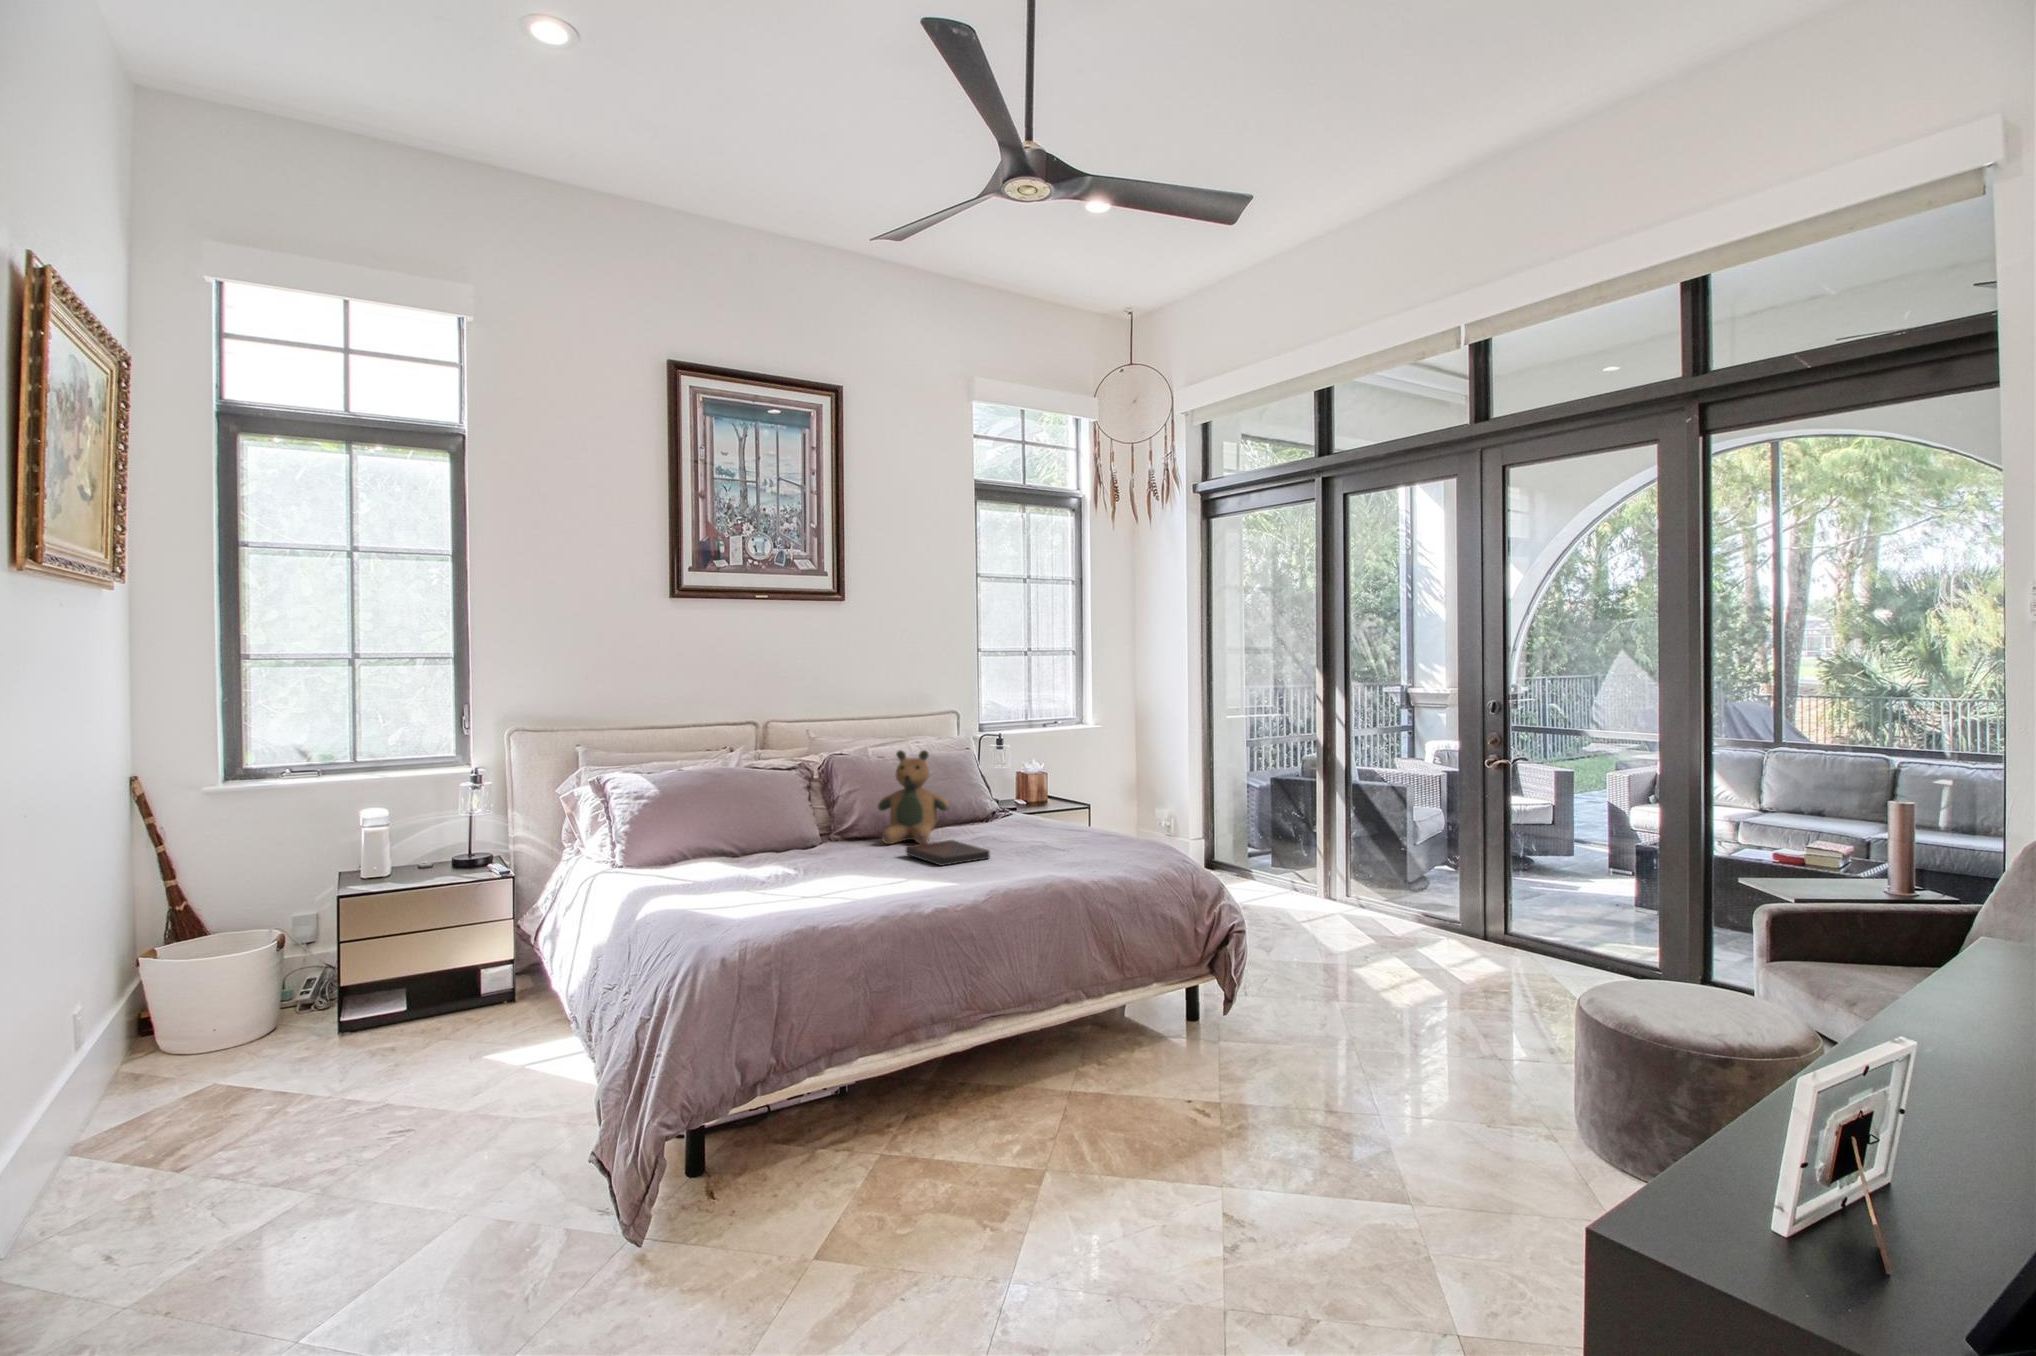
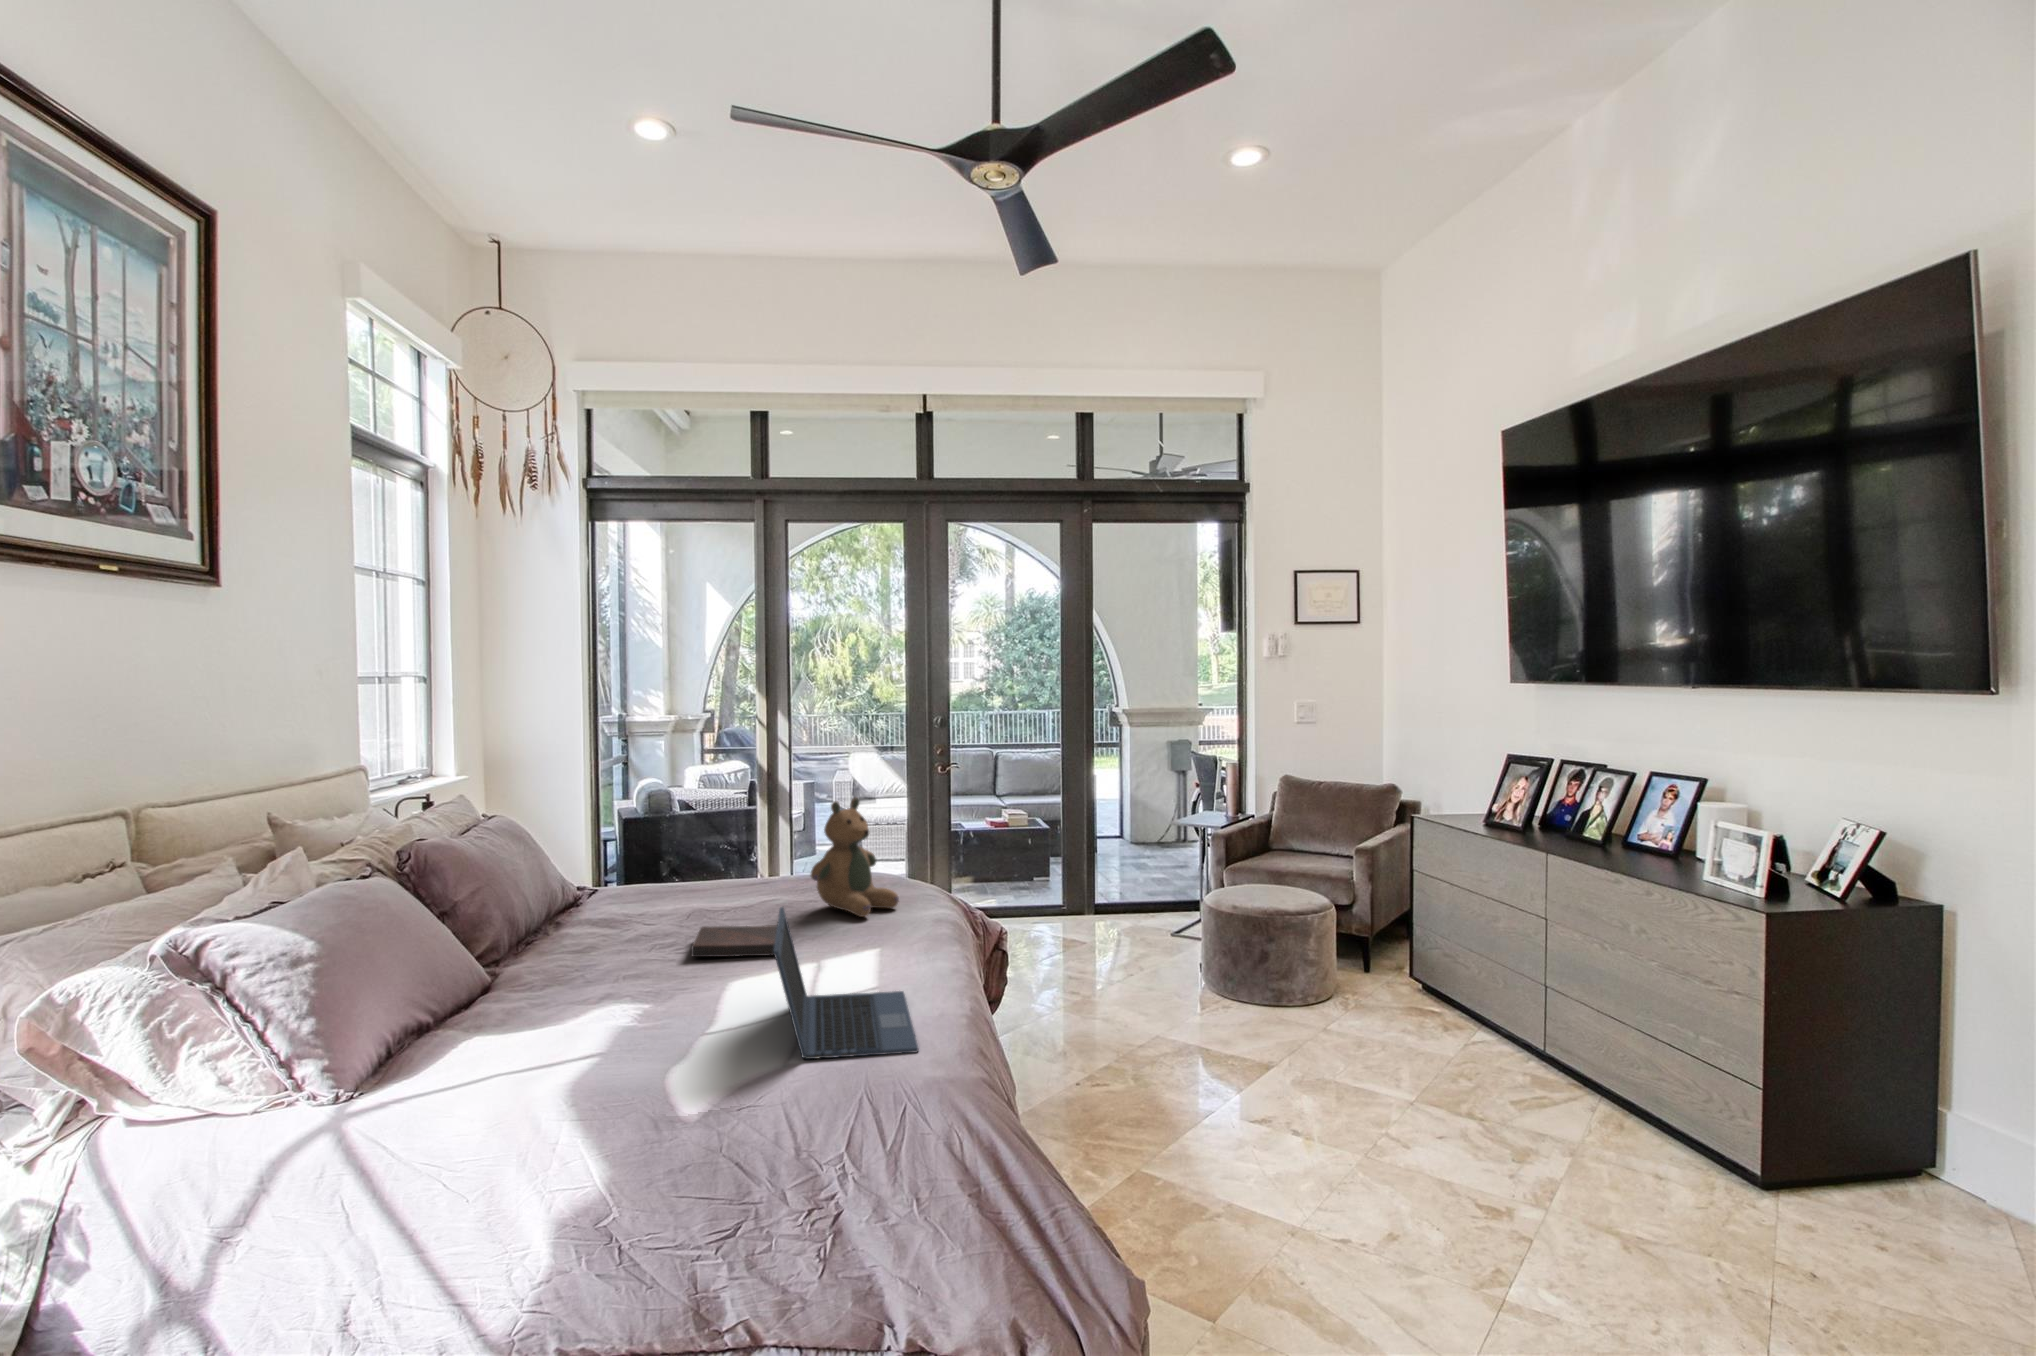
teddy bear: present [878,750,950,844] -> present [811,798,899,917]
laptop: none [733,810,888,918] -> present [774,907,918,1059]

